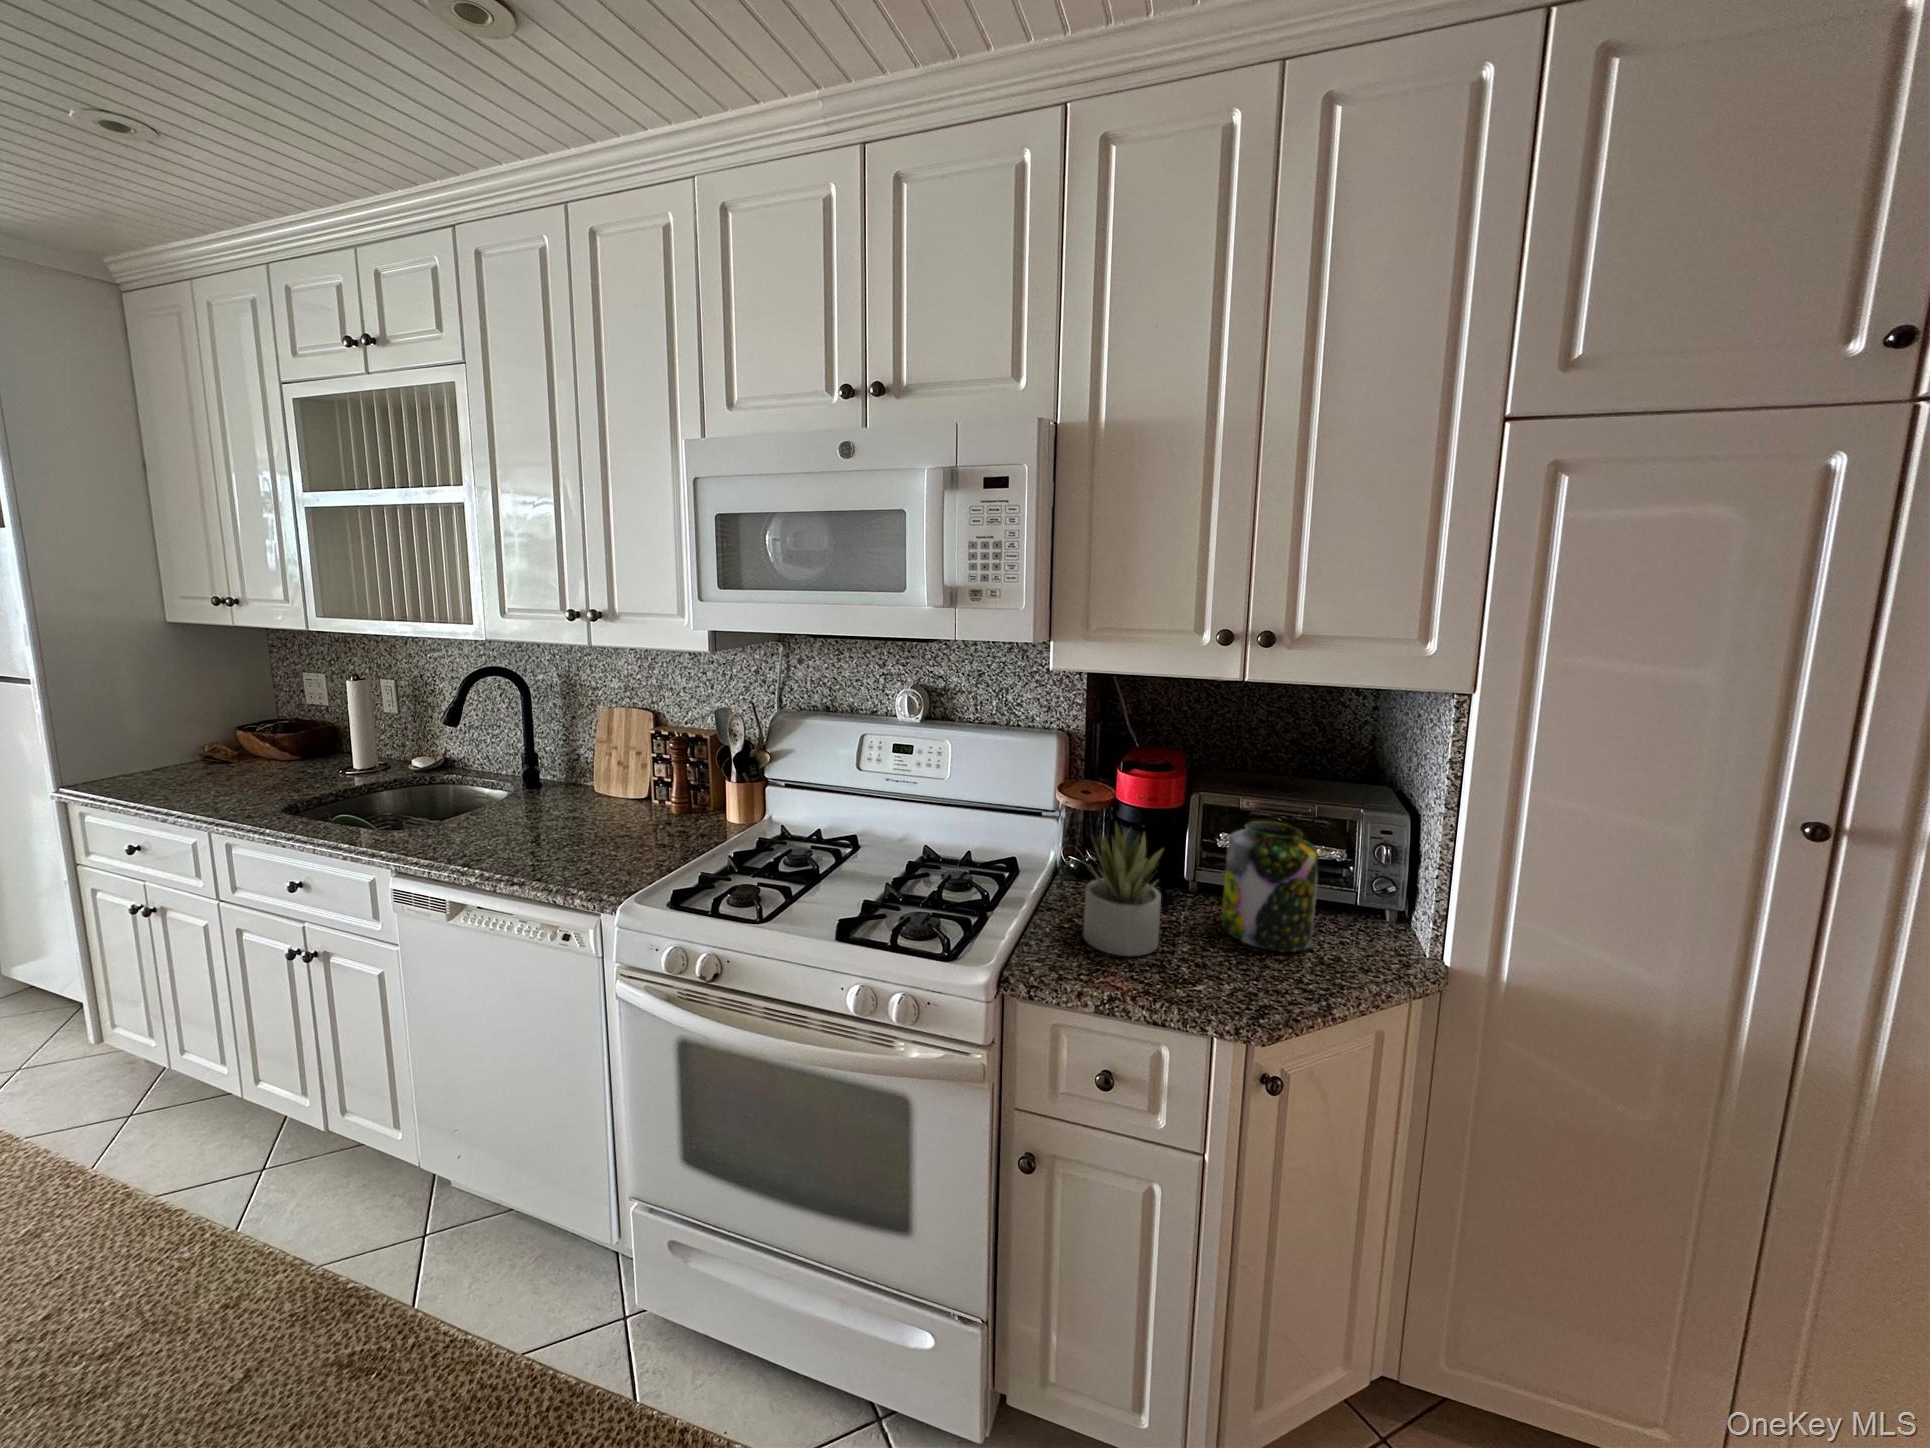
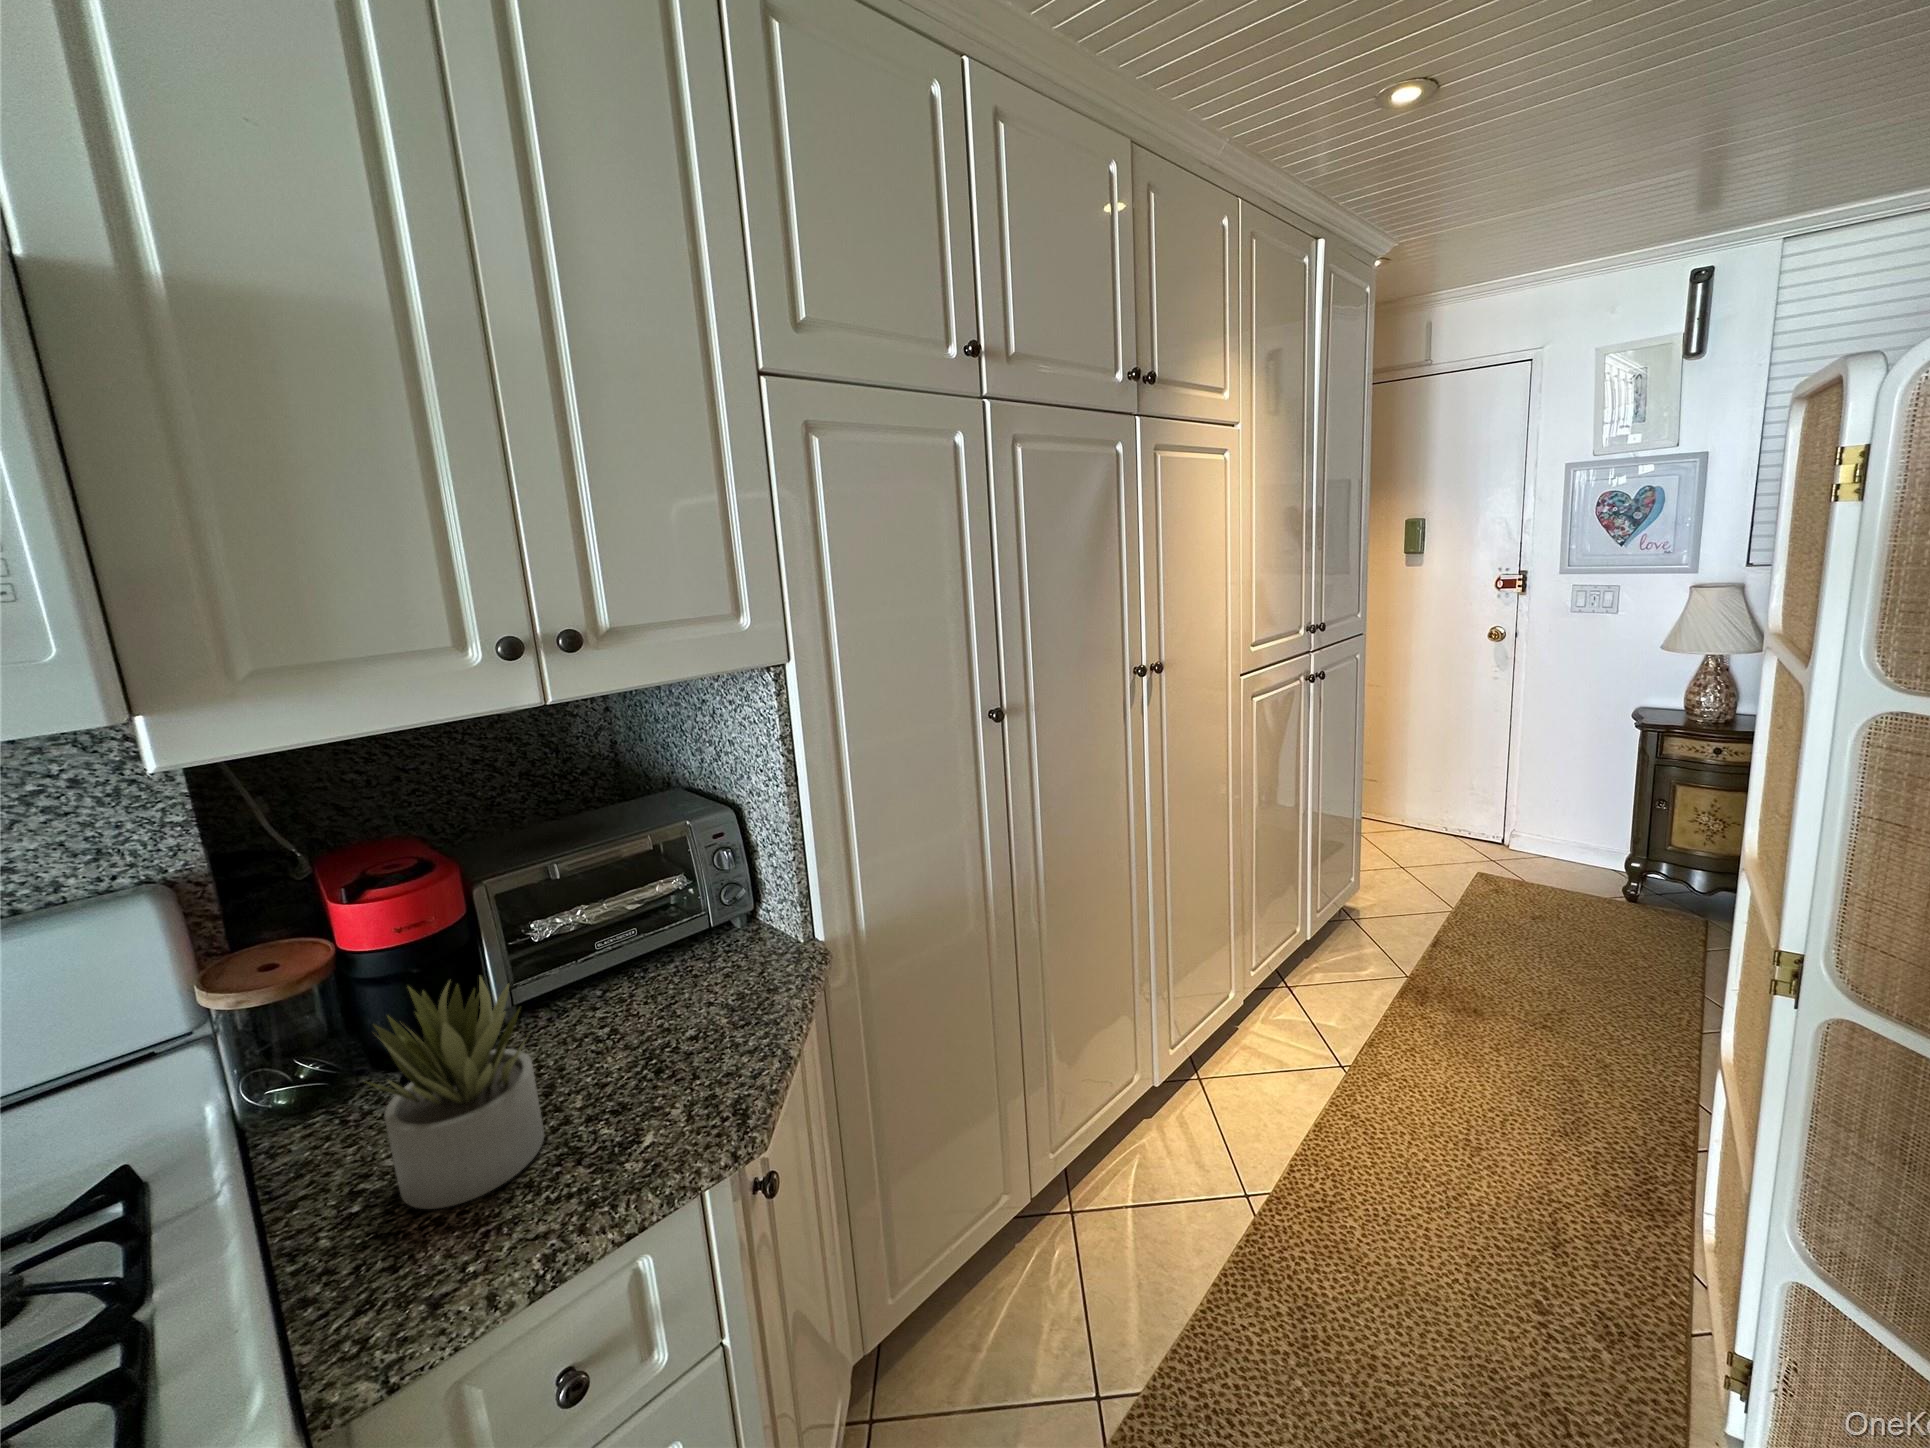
jar: present [1222,821,1318,952] -> none [569,872,705,1045]

